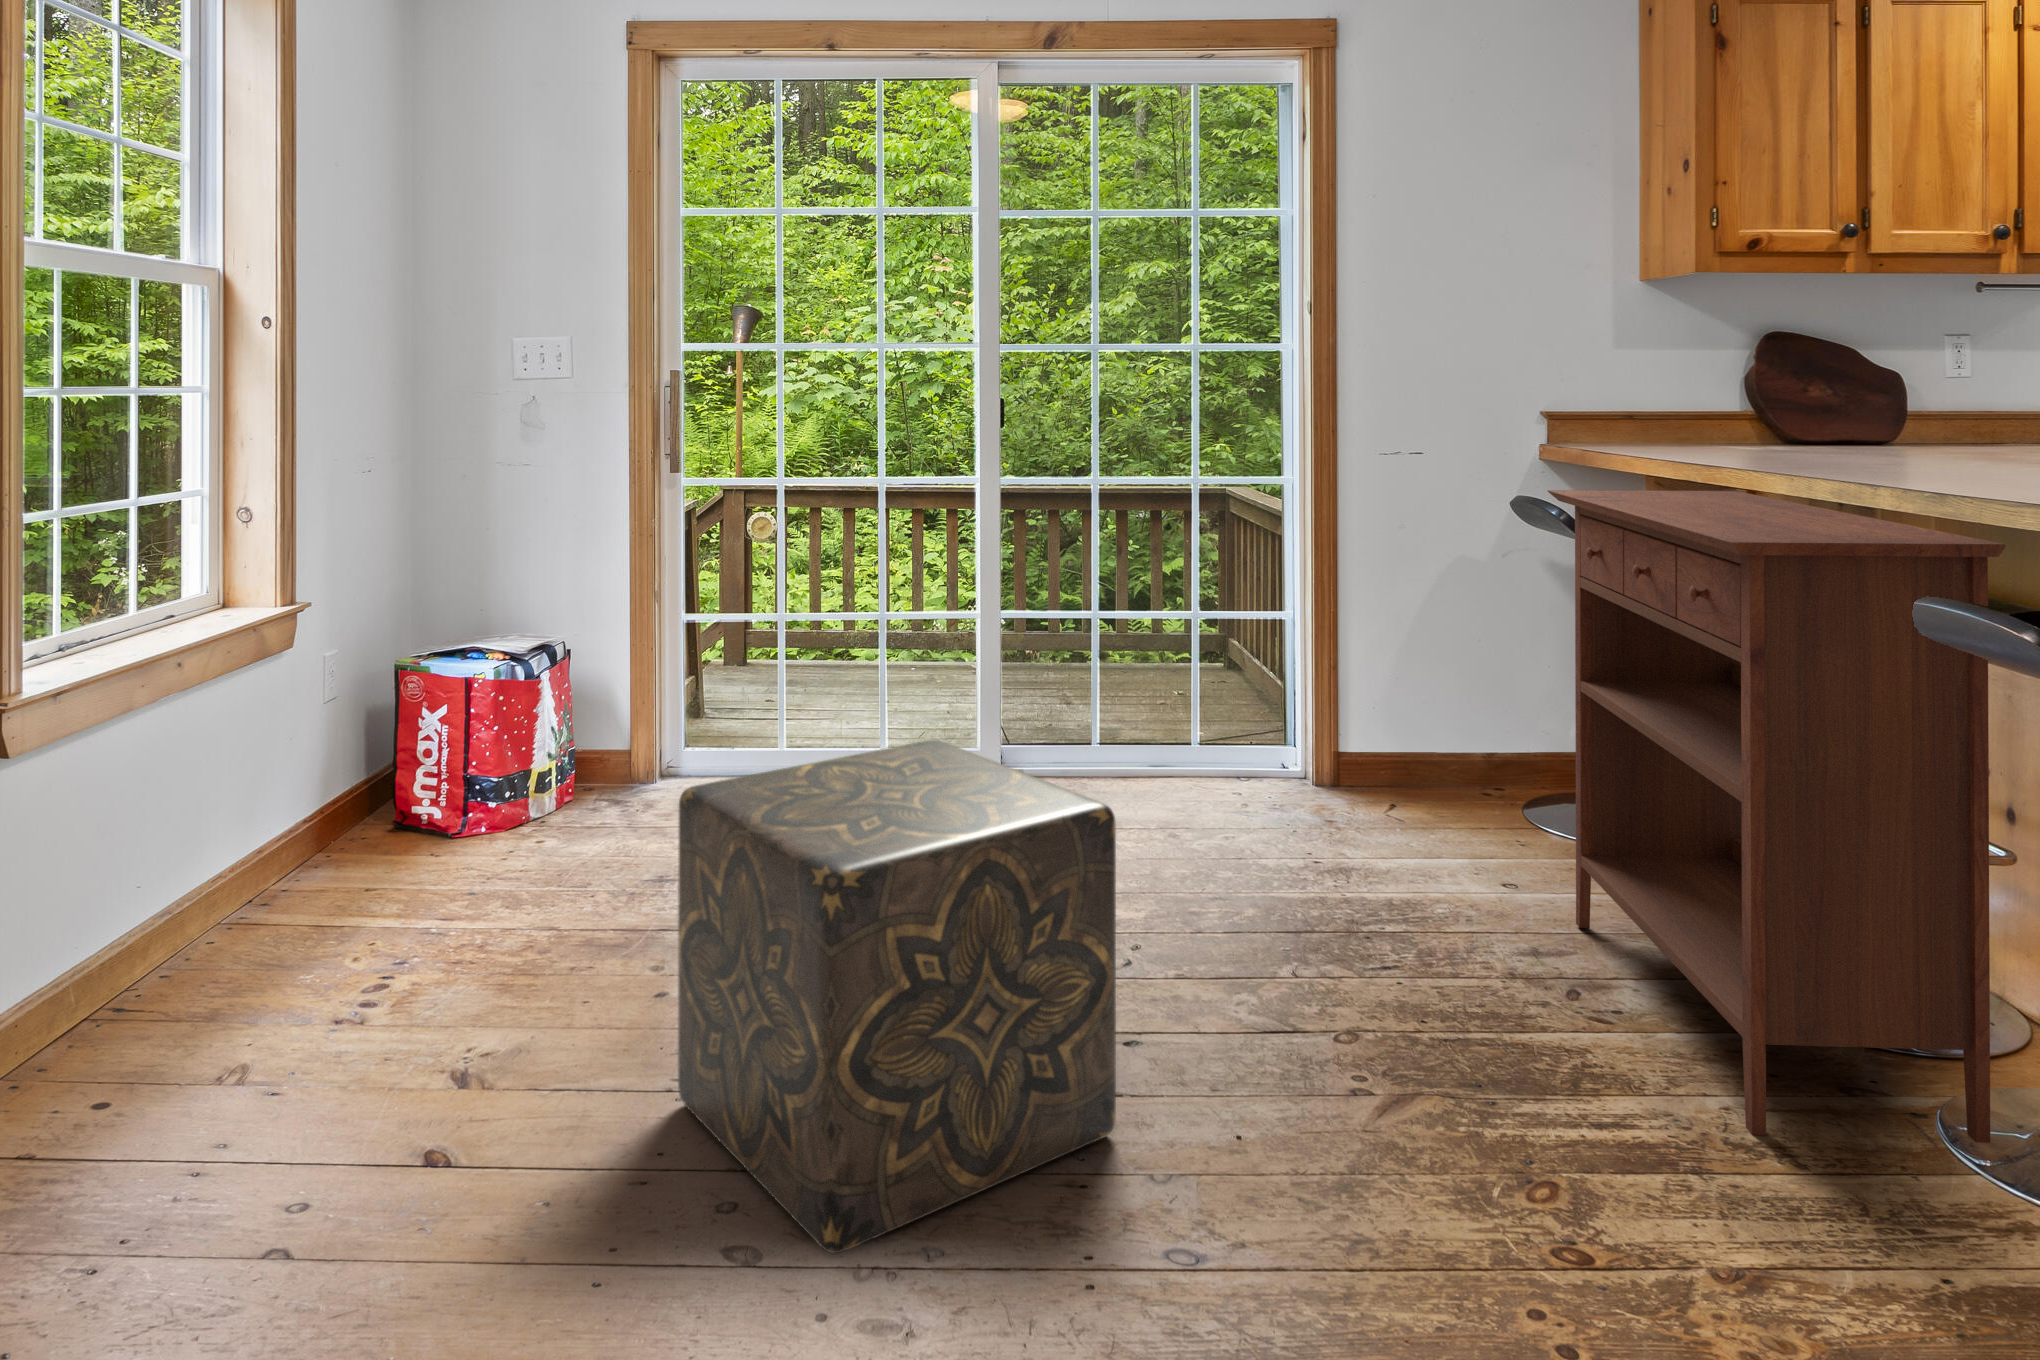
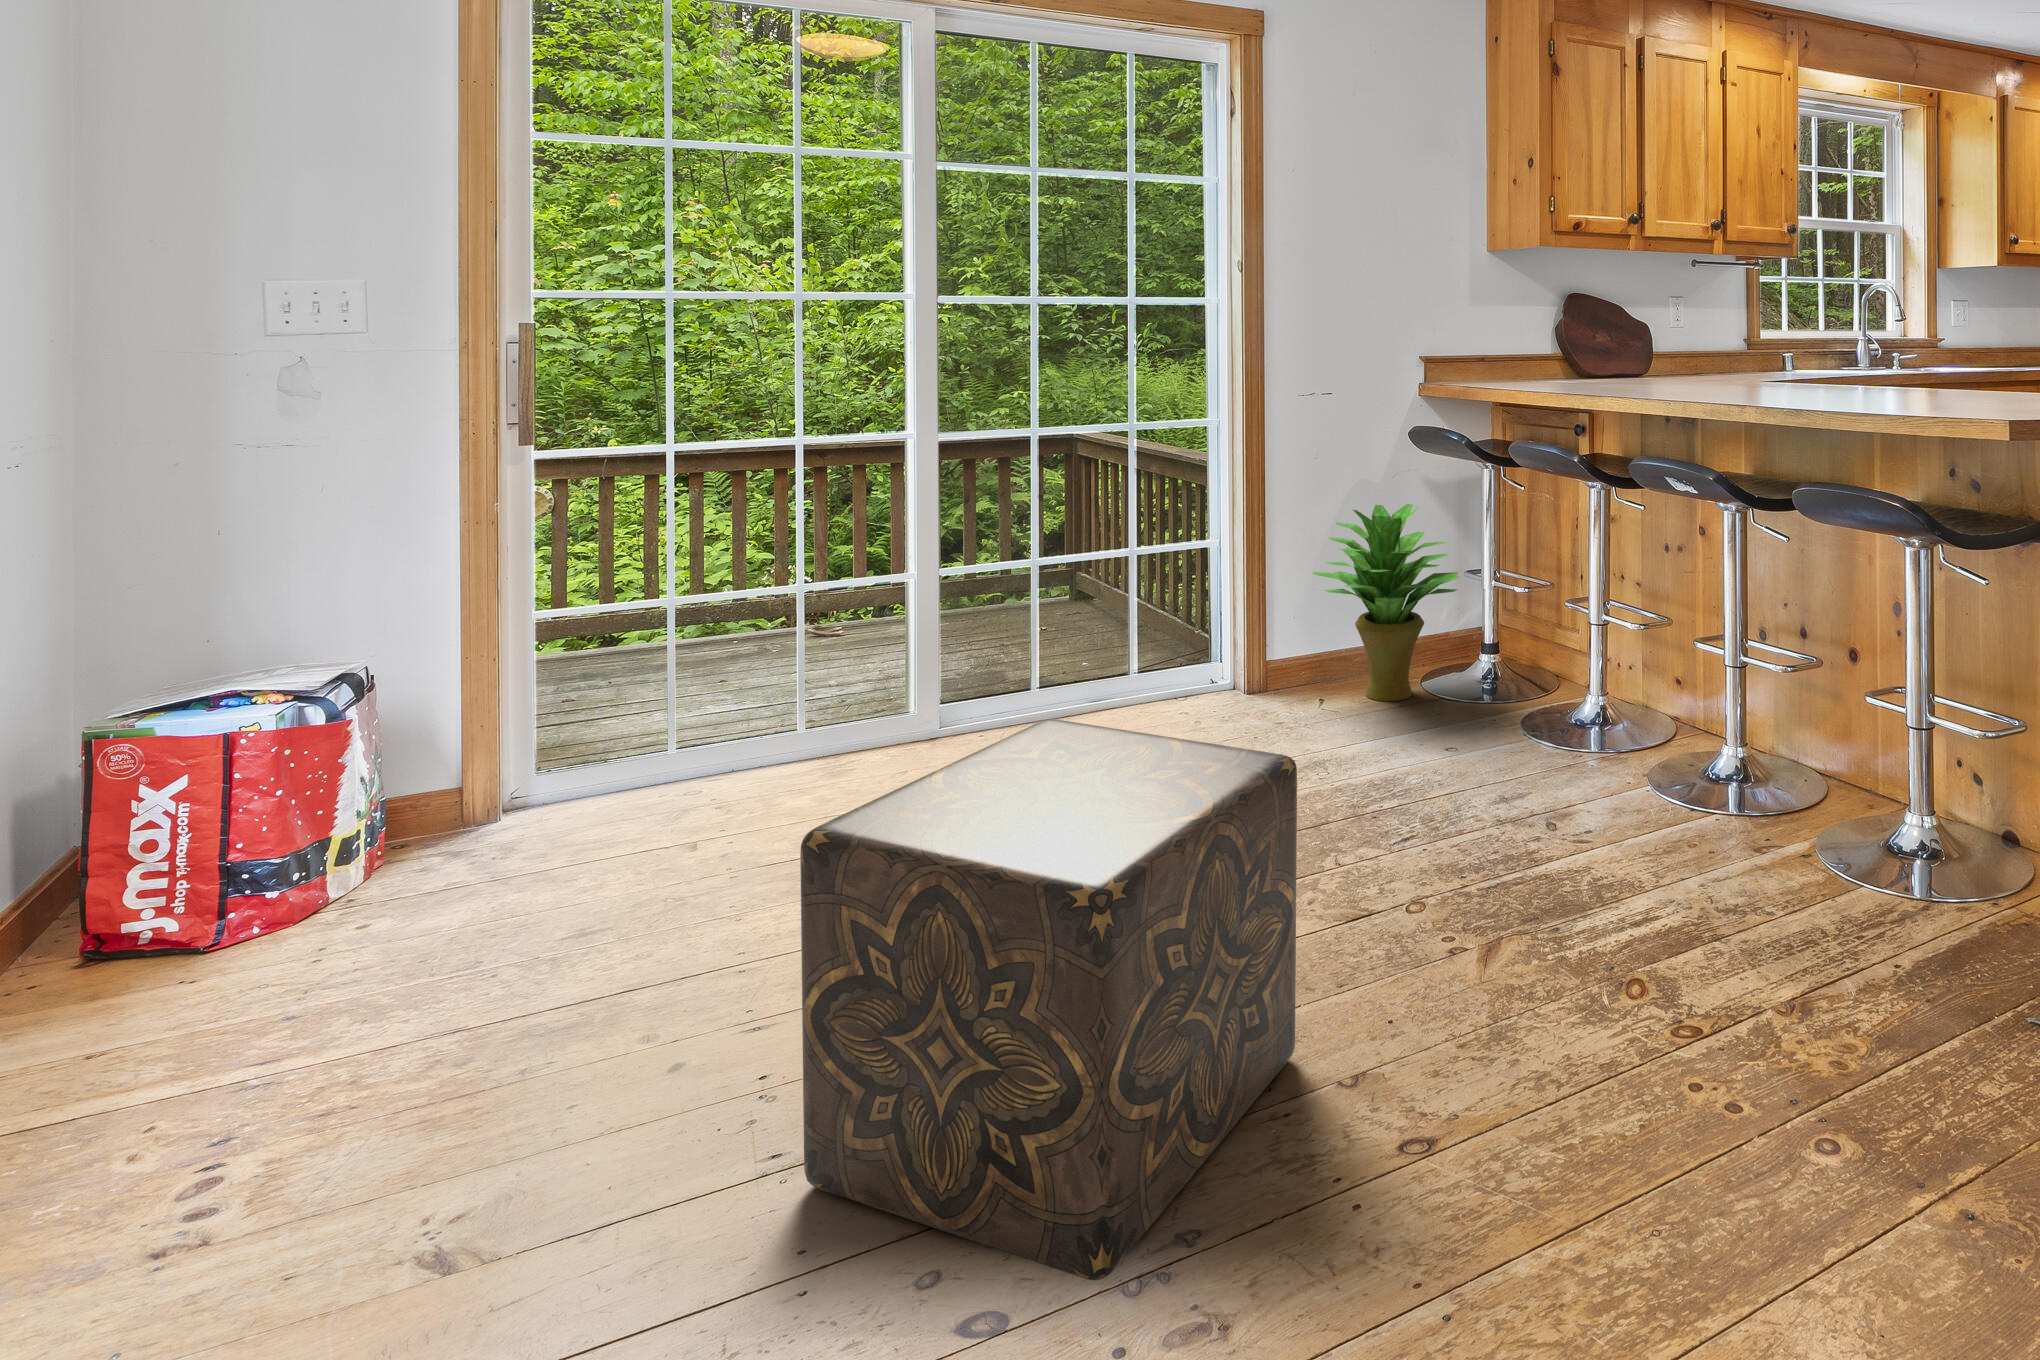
console table: present [1548,490,2006,1143] -> none [1506,422,1870,899]
potted plant: none [1369,585,1557,824] -> present [1313,504,1459,701]

